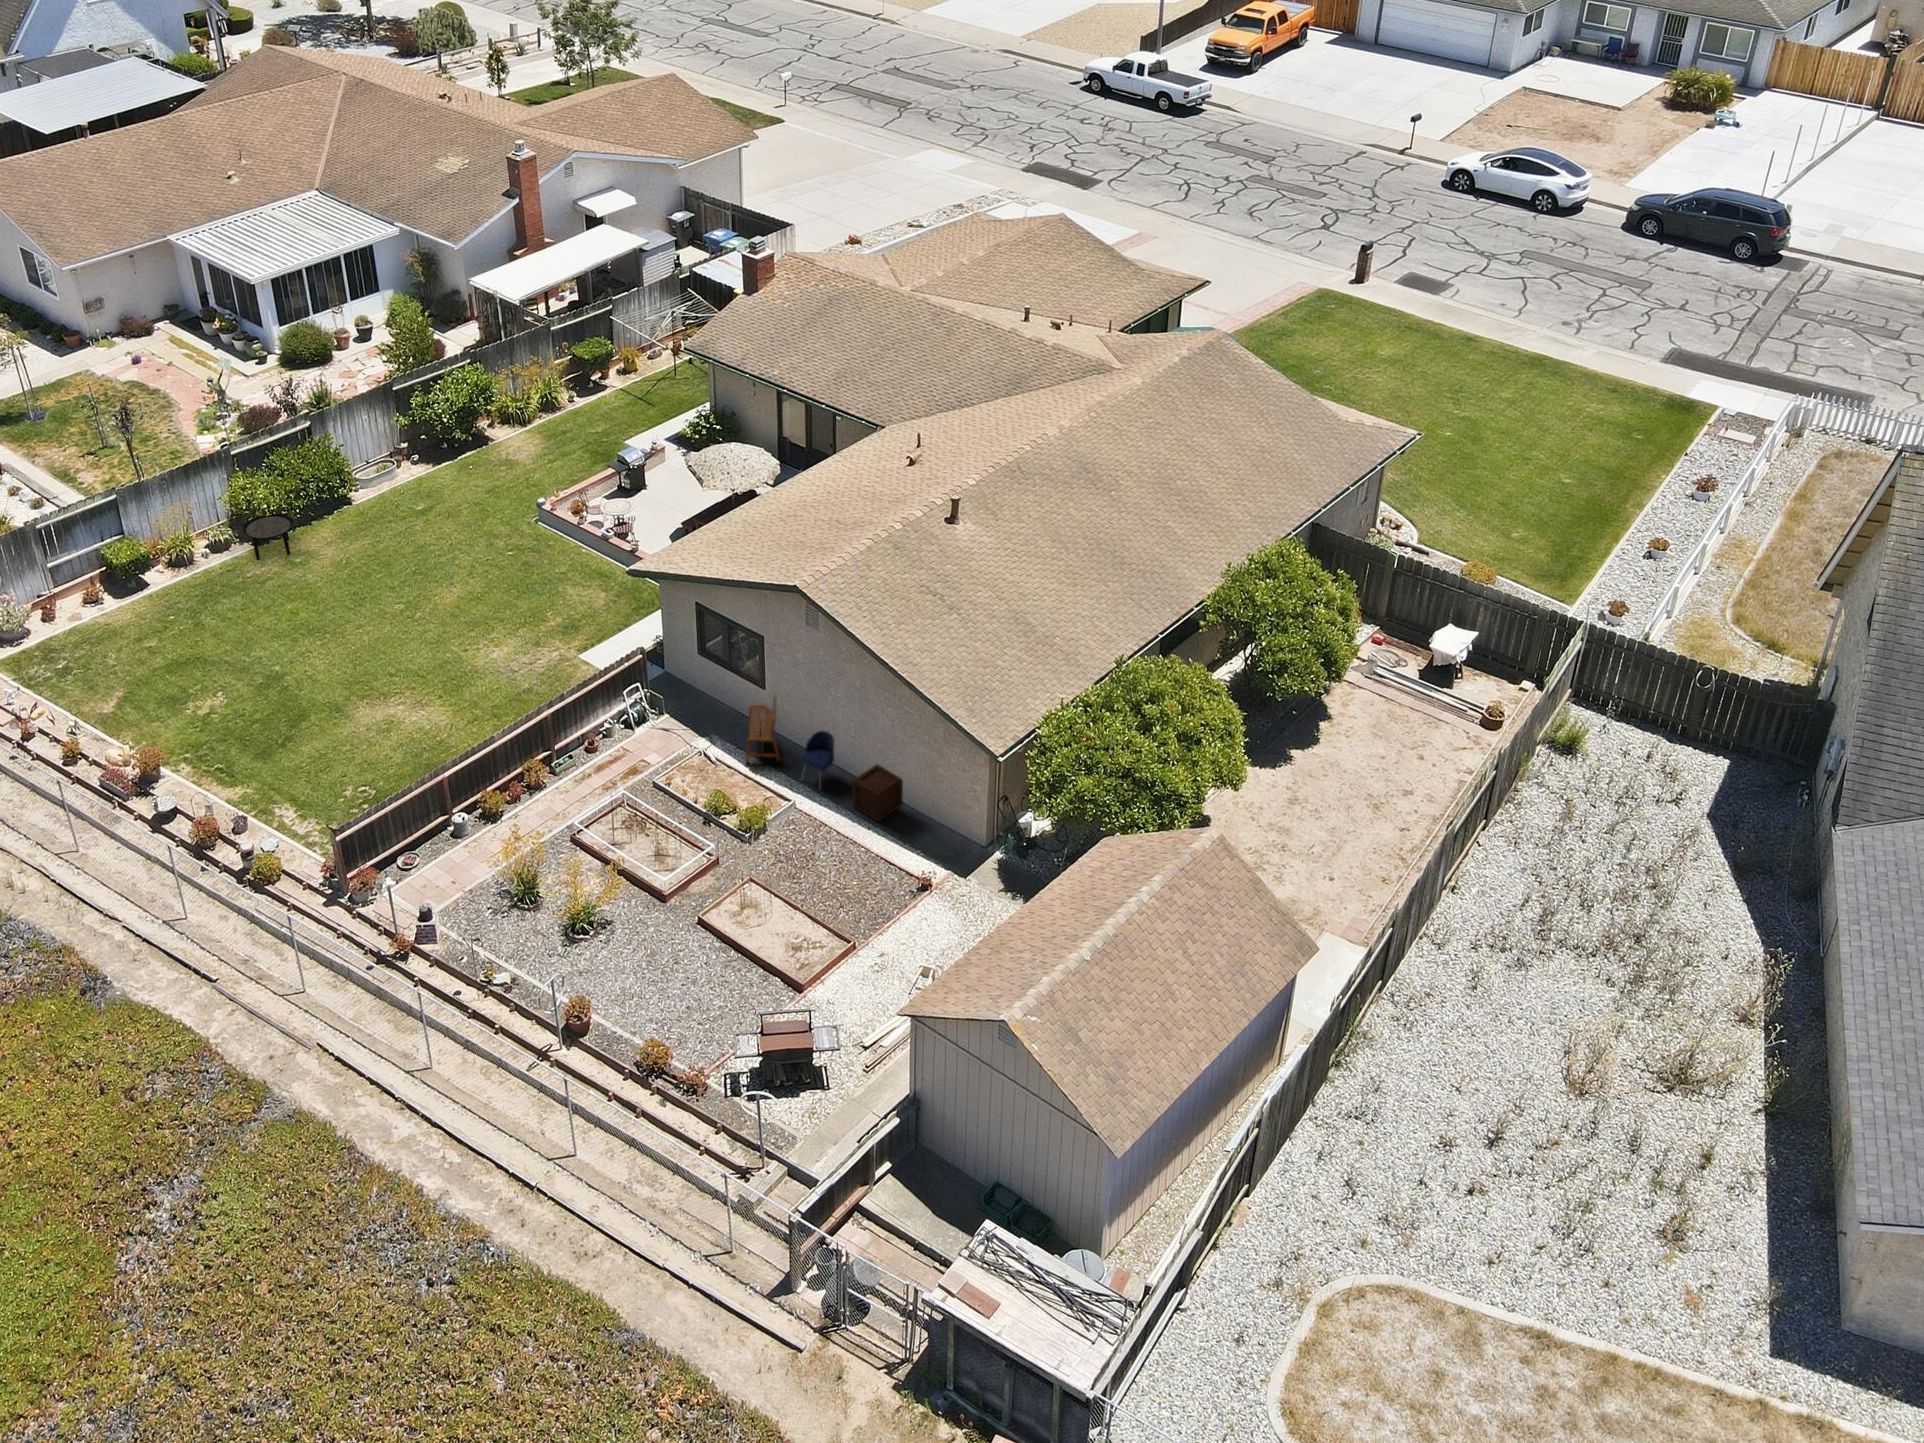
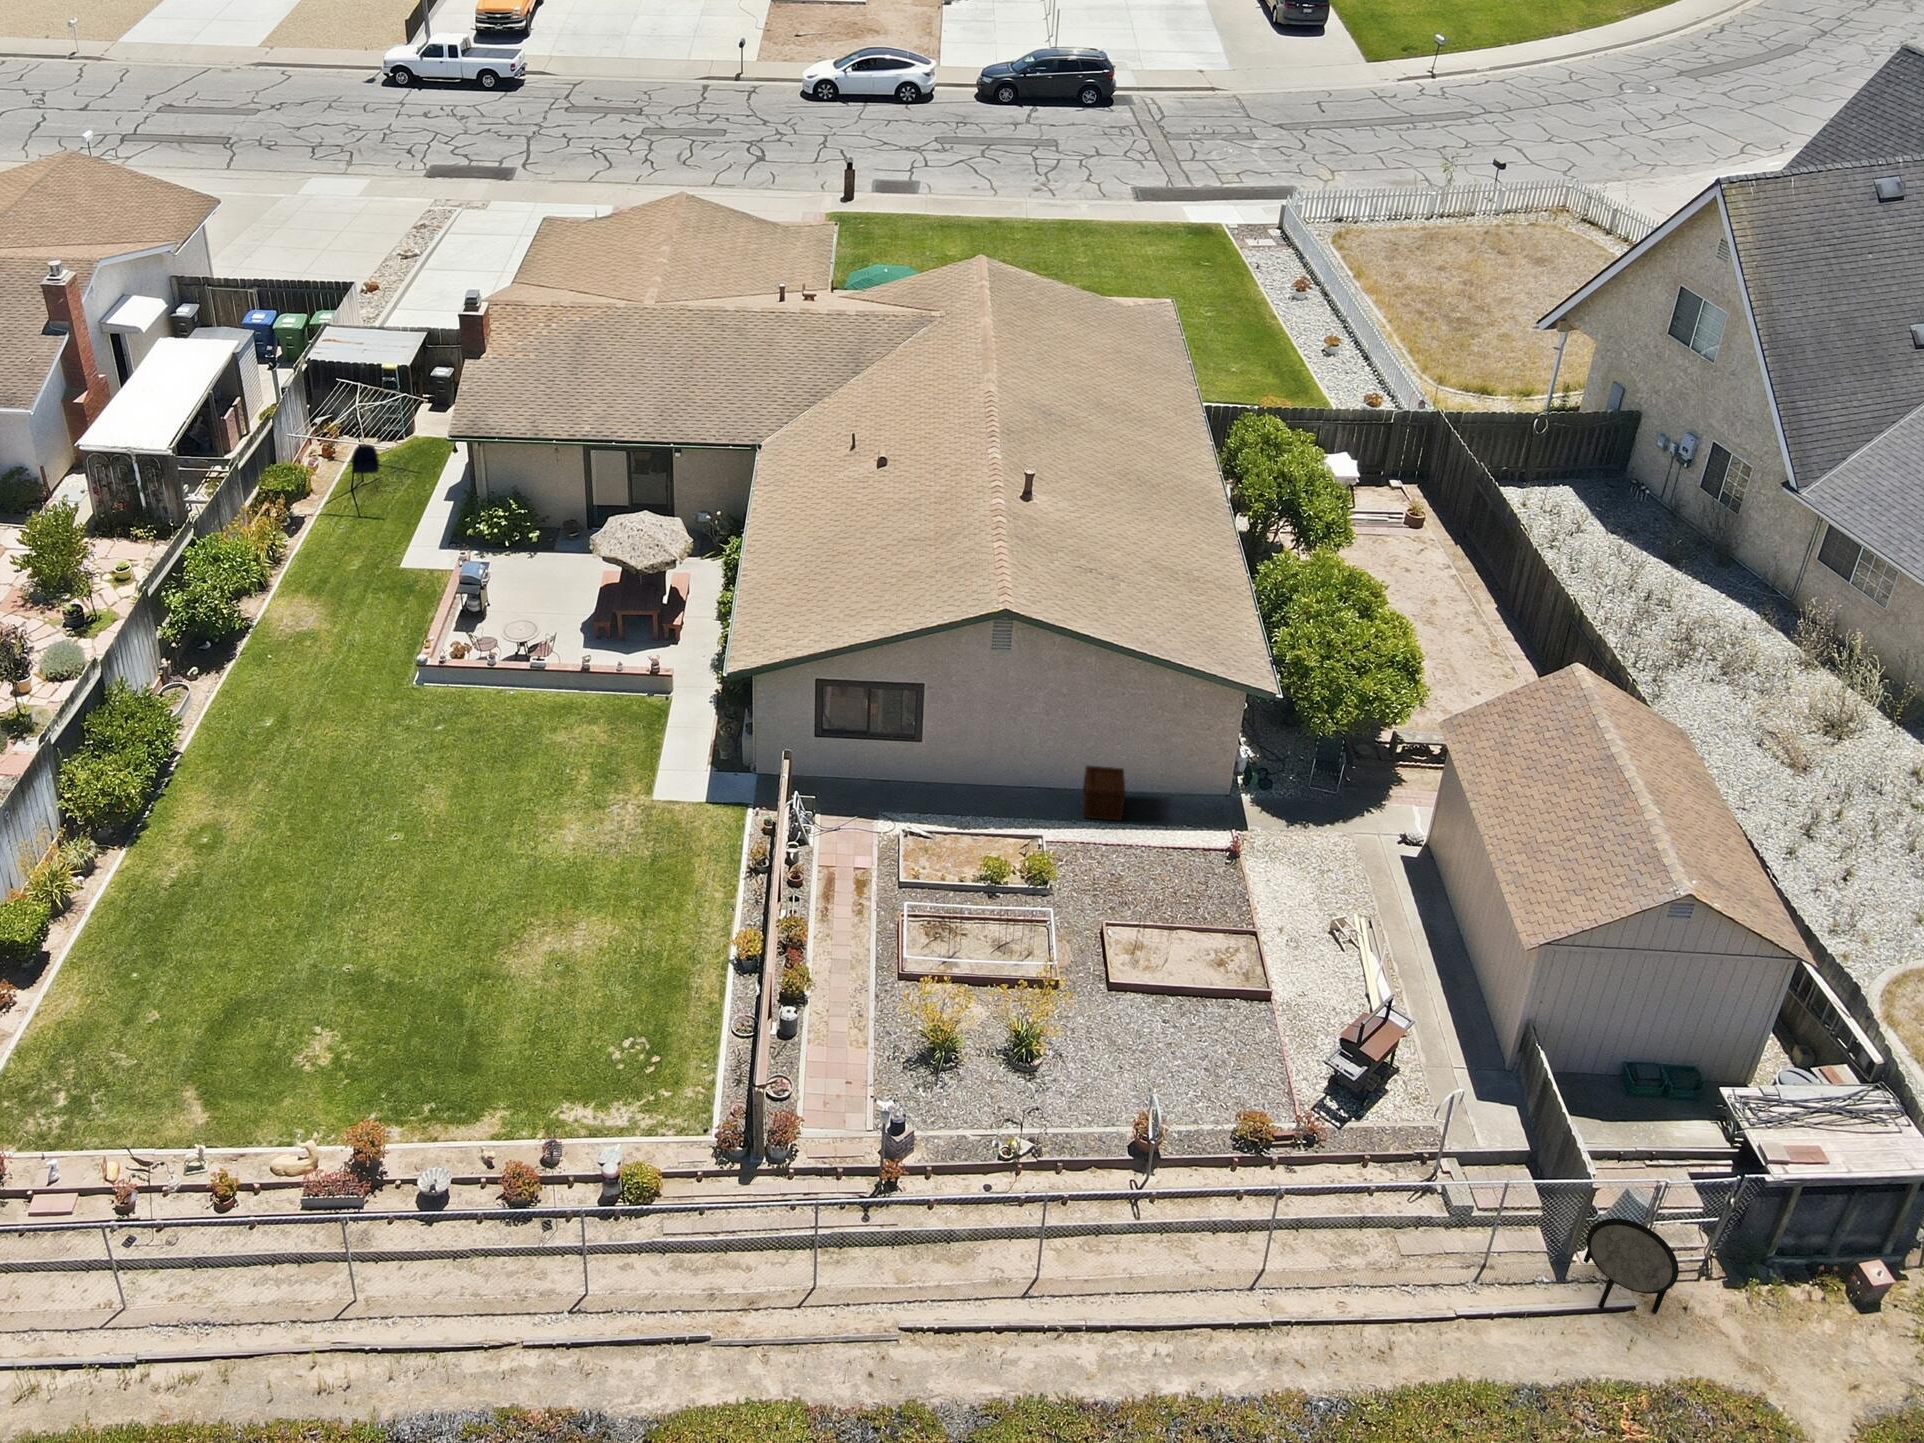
round table: present [243,513,293,560] -> present [1584,1218,1679,1314]
bench: present [746,695,780,763] -> none [902,736,971,826]
chair: present [800,731,839,780] -> present [352,445,380,481]

